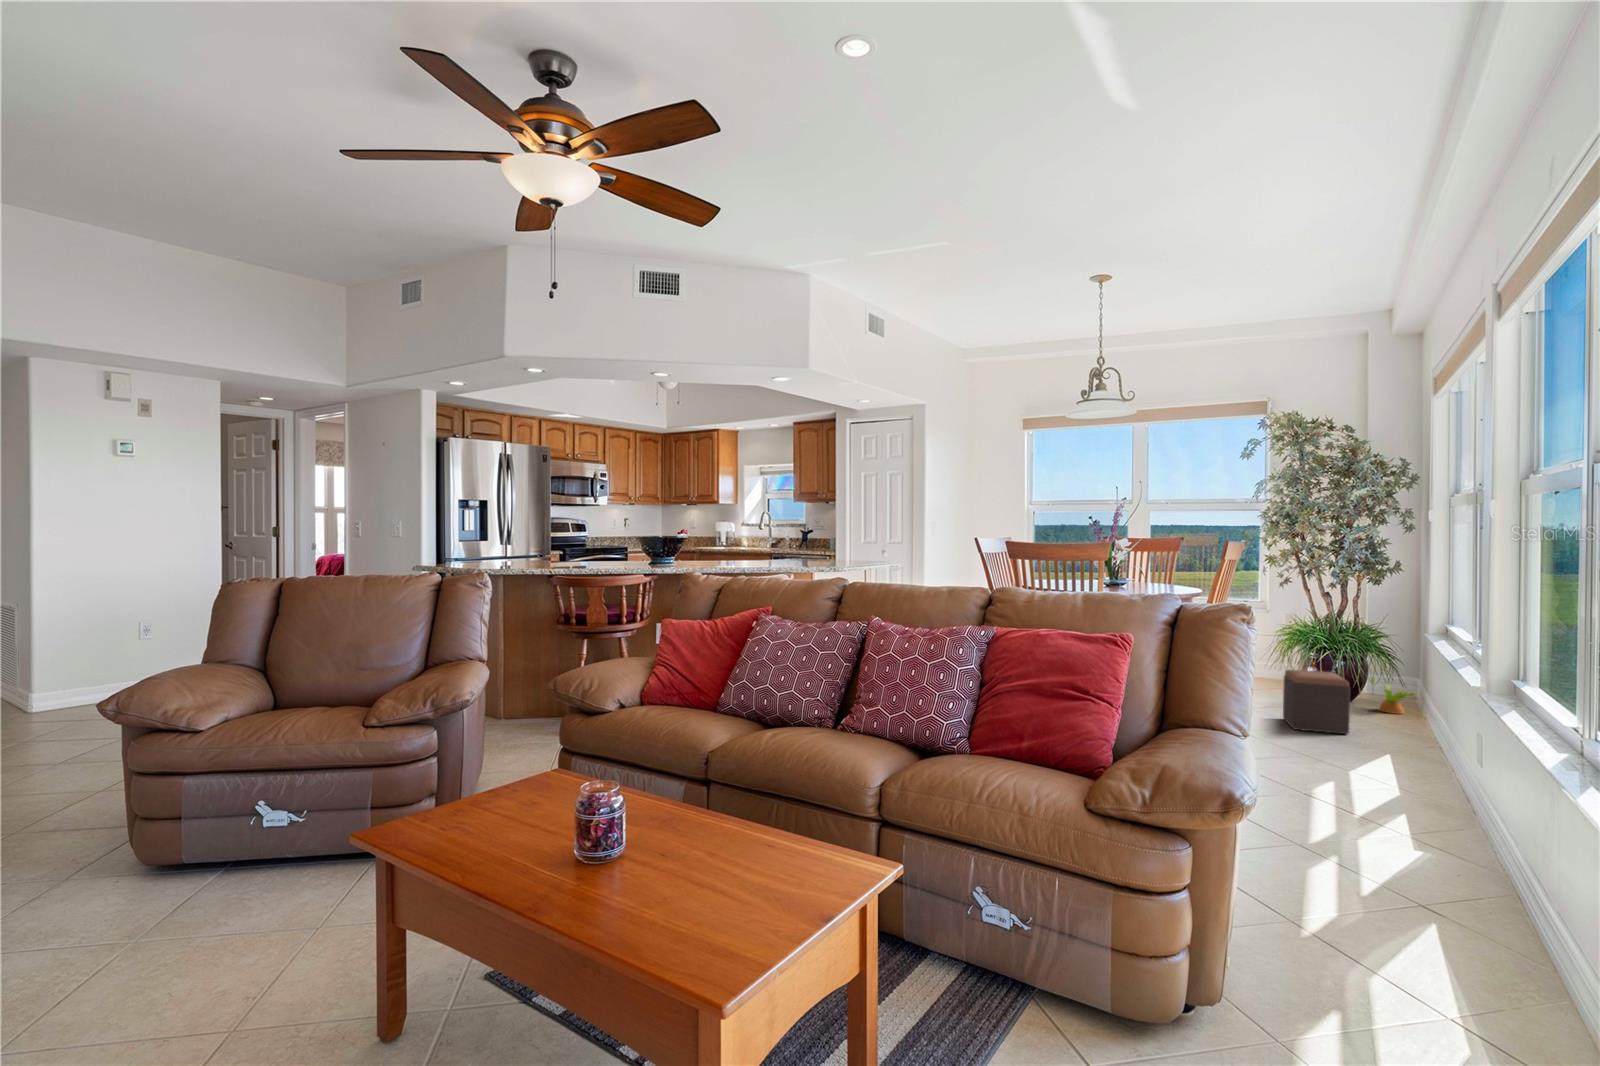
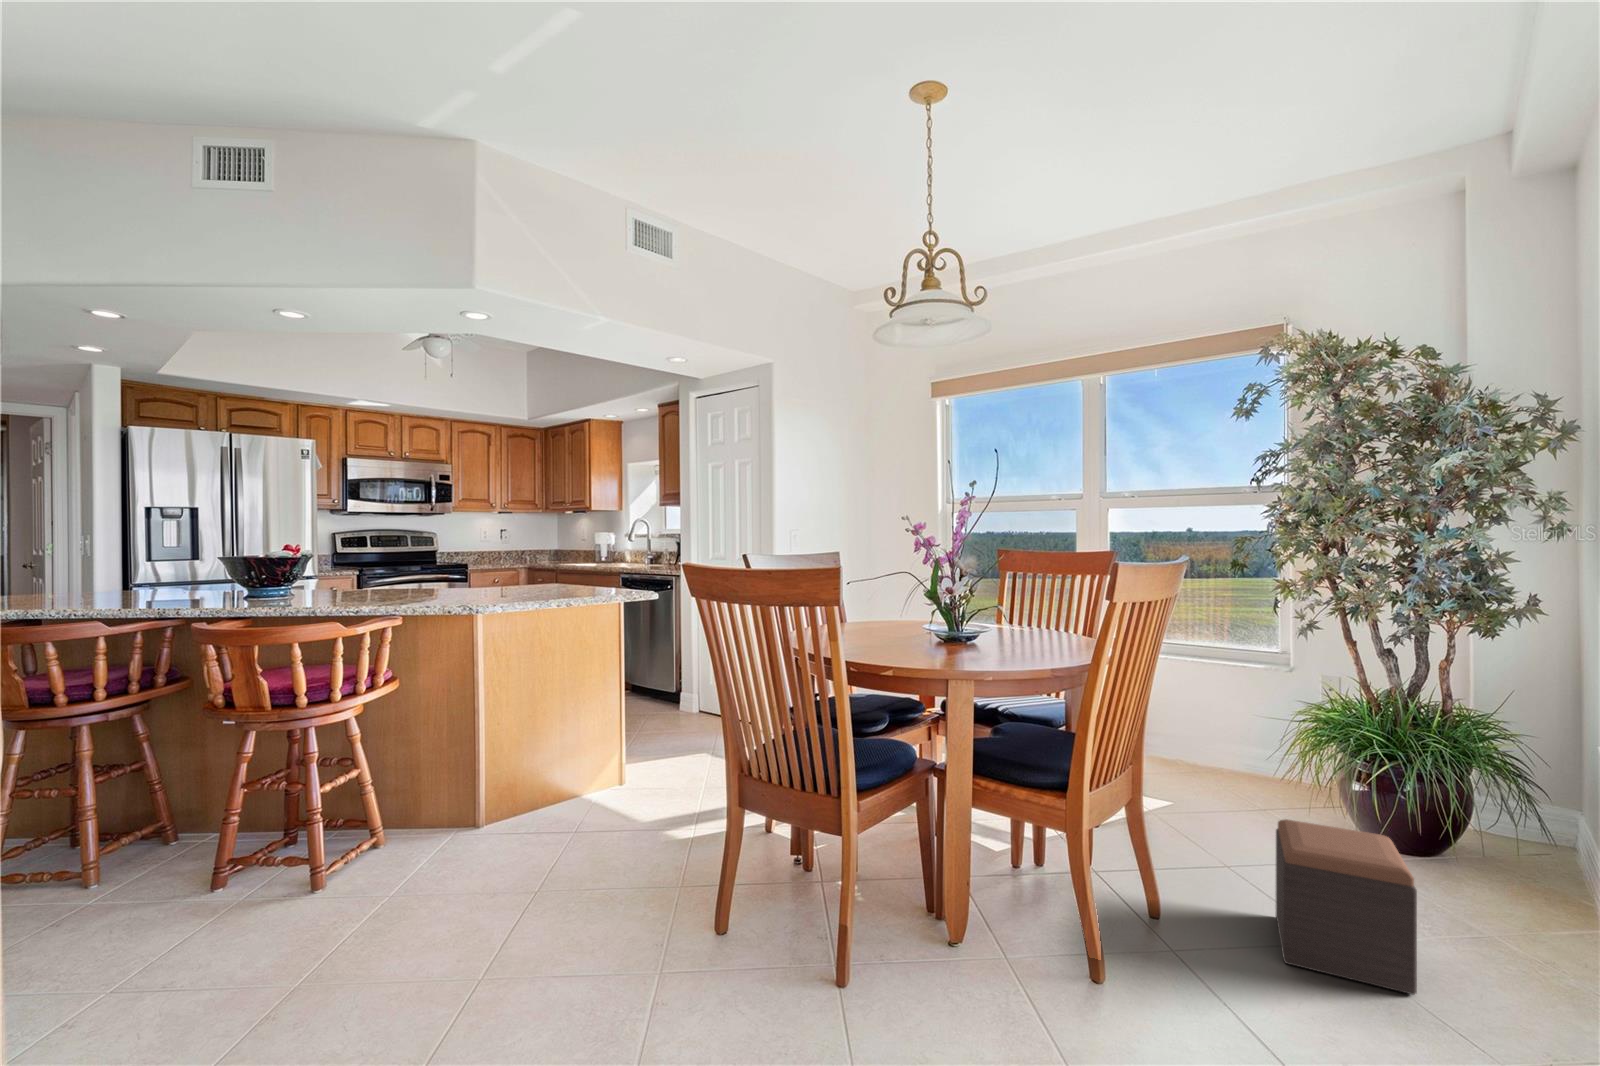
decorative plant: present [1371,674,1416,714] -> none [1479,813,1589,911]

